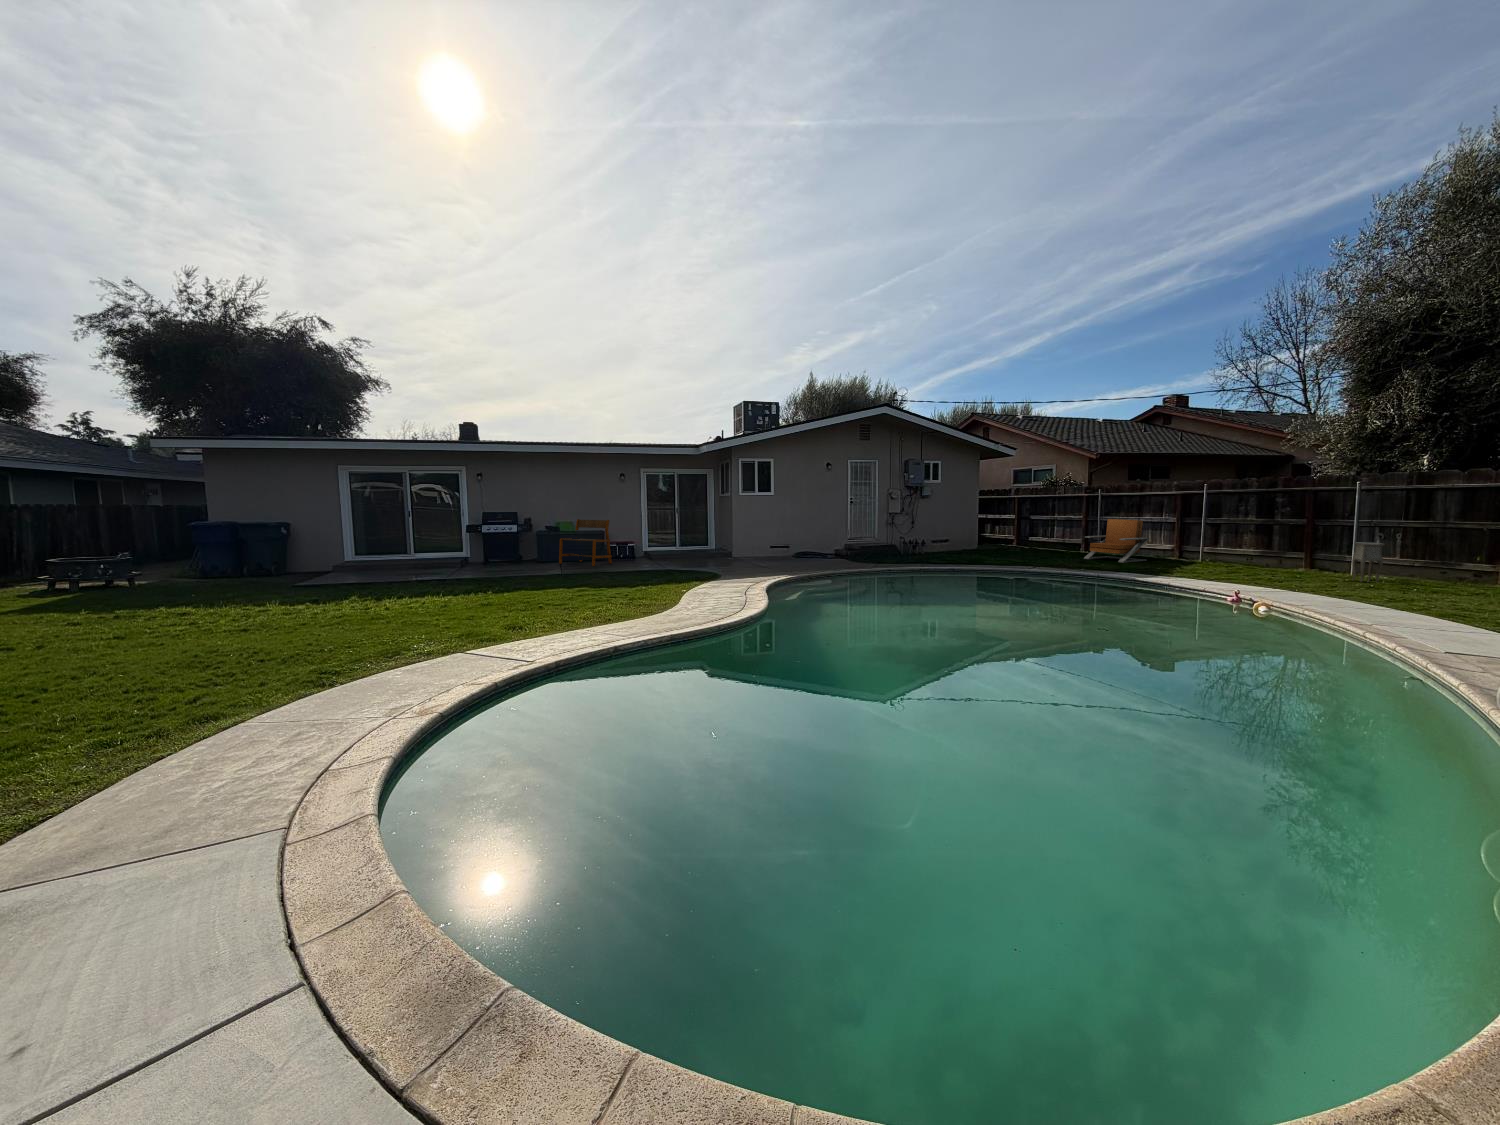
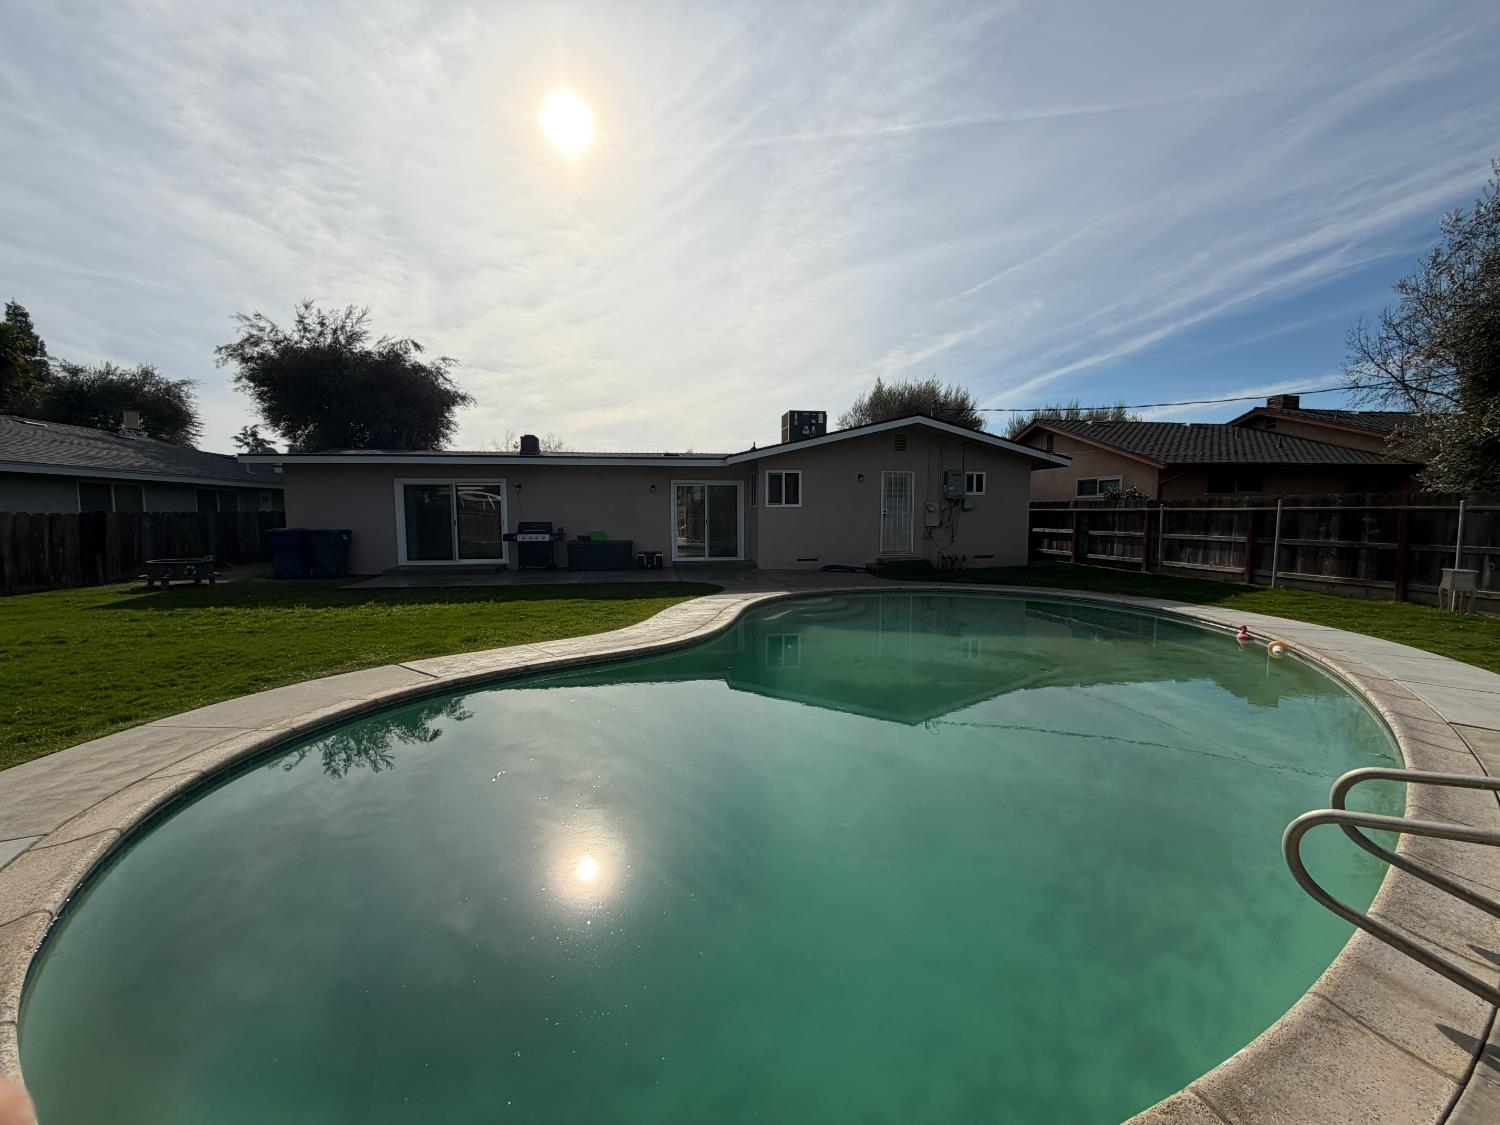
bench: present [559,519,612,566] -> none [590,530,640,576]
lounge chair: present [1084,519,1149,563] -> none [1138,535,1213,584]

